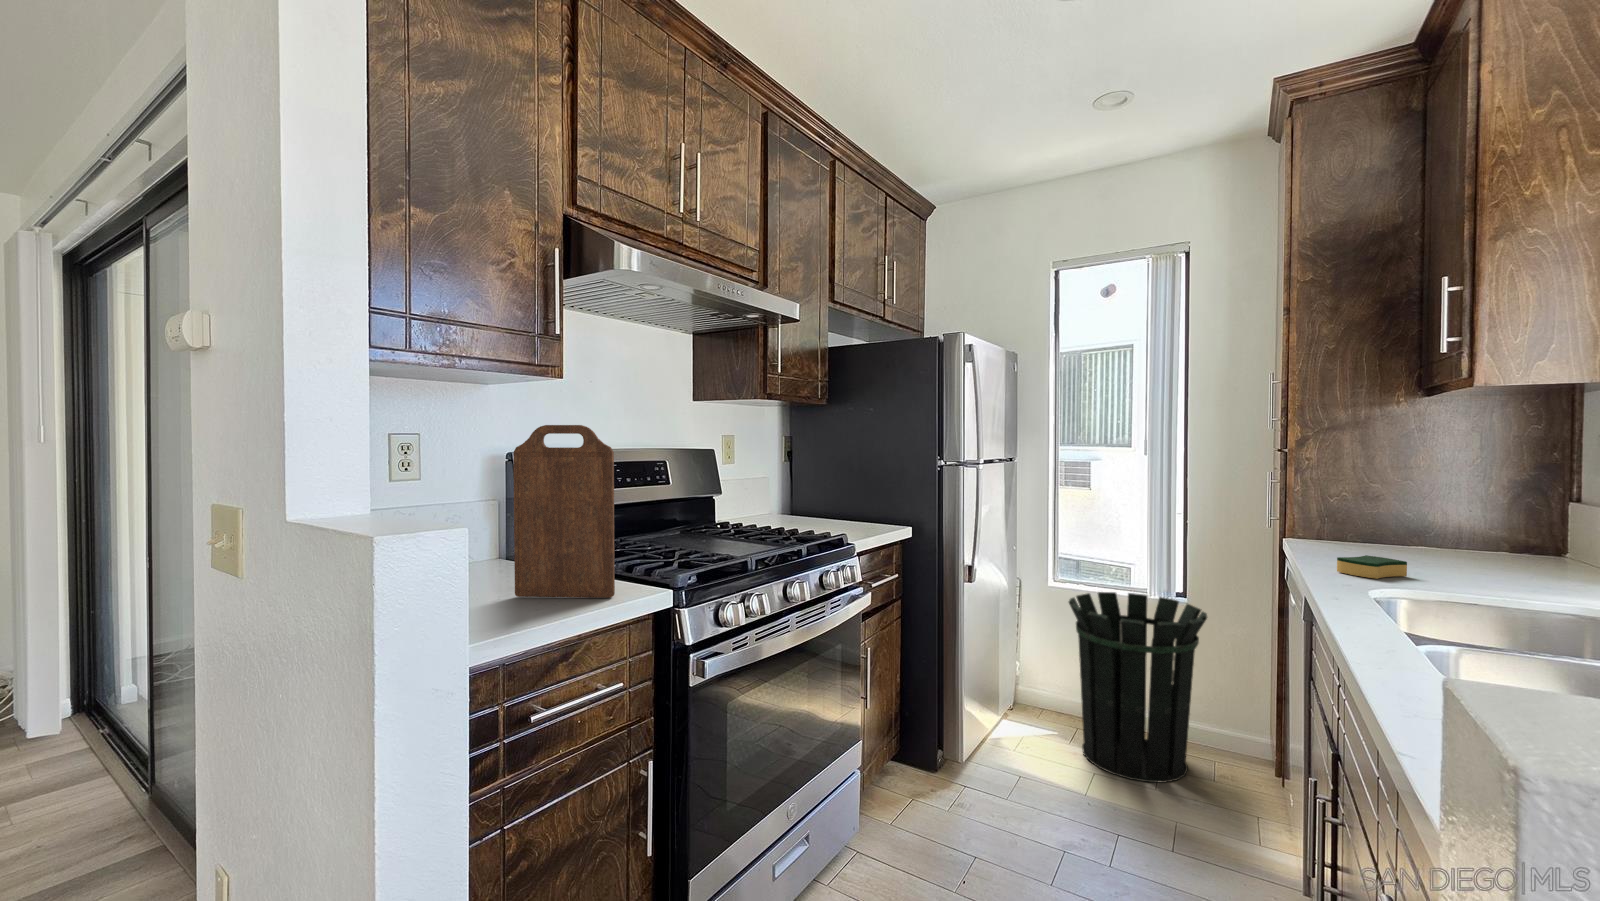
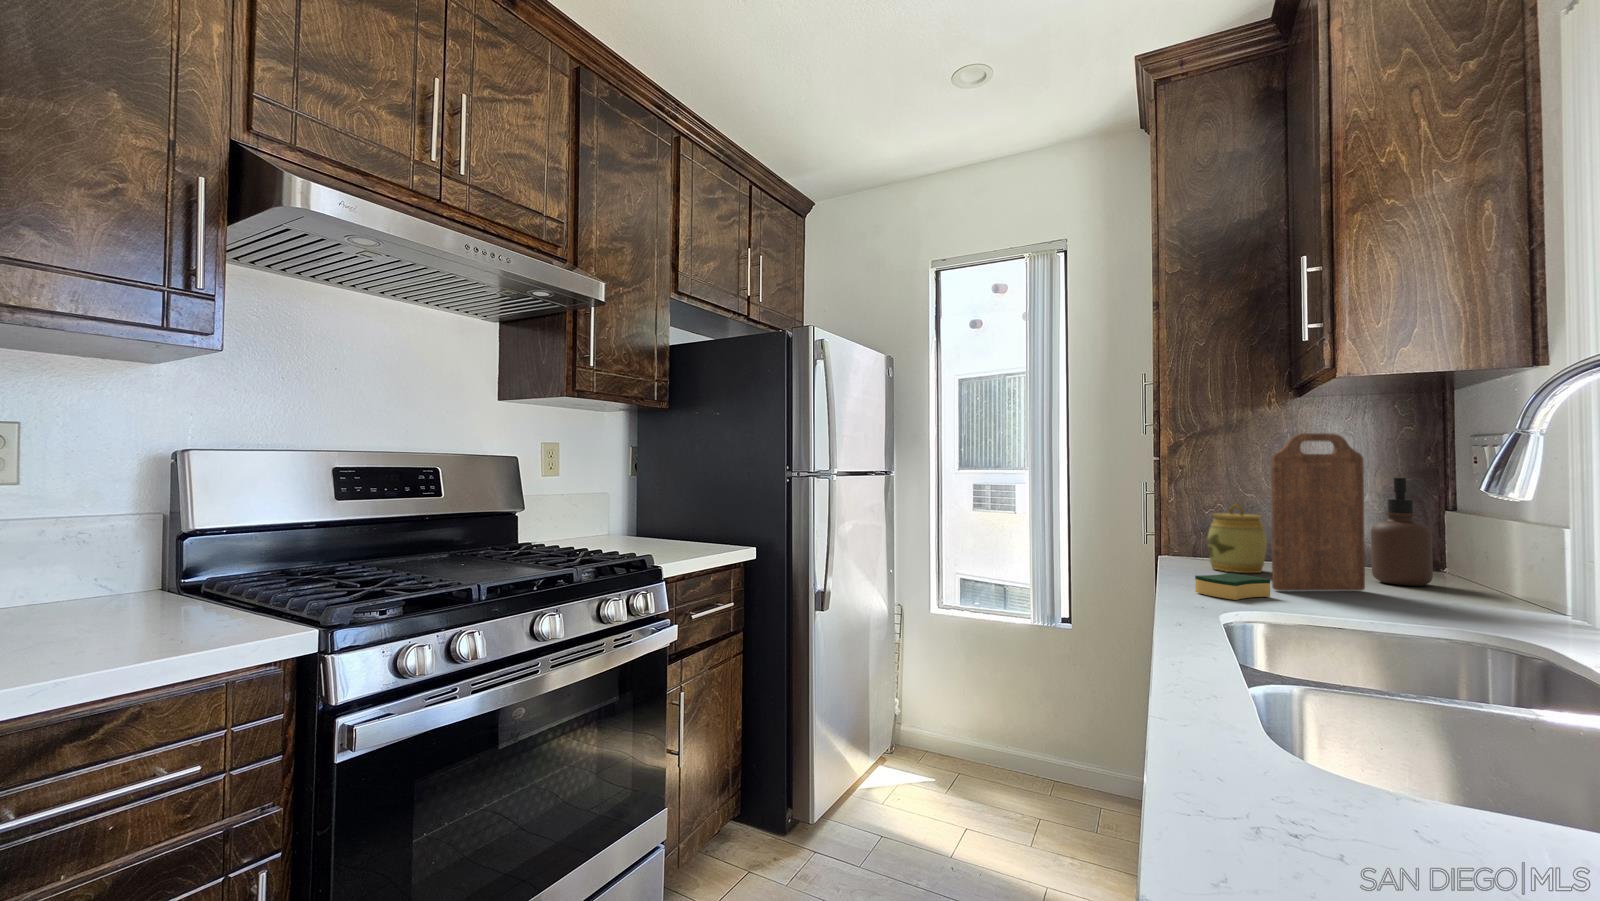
cutting board: present [513,425,615,598] -> present [1271,433,1365,591]
soap dispenser: none [1497,472,1557,568] -> present [1371,478,1433,586]
jar: none [1337,492,1394,555] -> present [1207,503,1267,573]
waste bin: present [1069,592,1207,783] -> none [938,620,1084,838]

